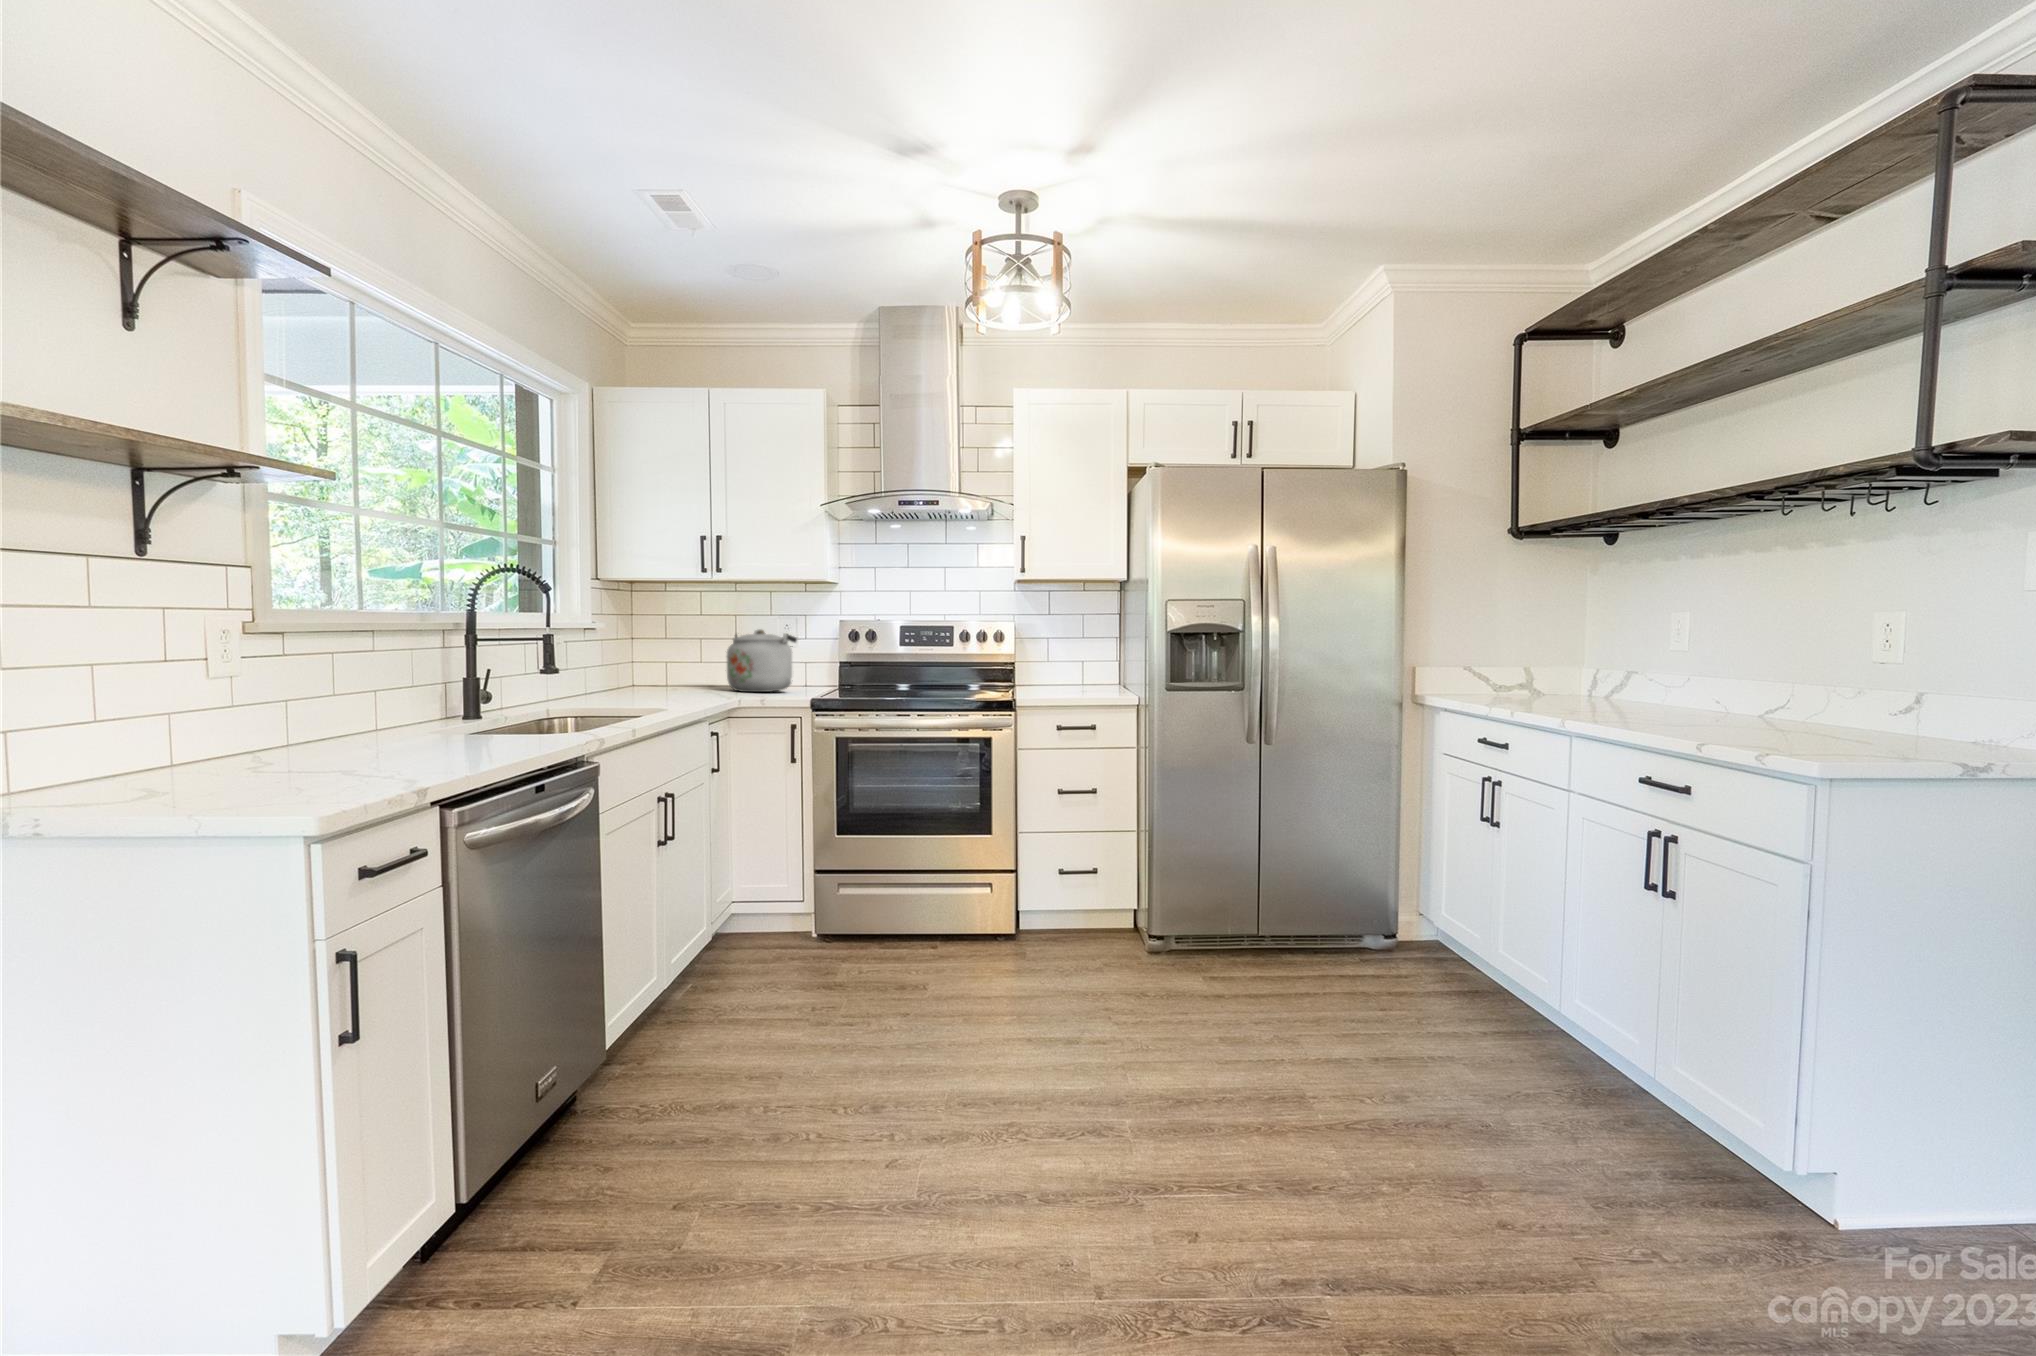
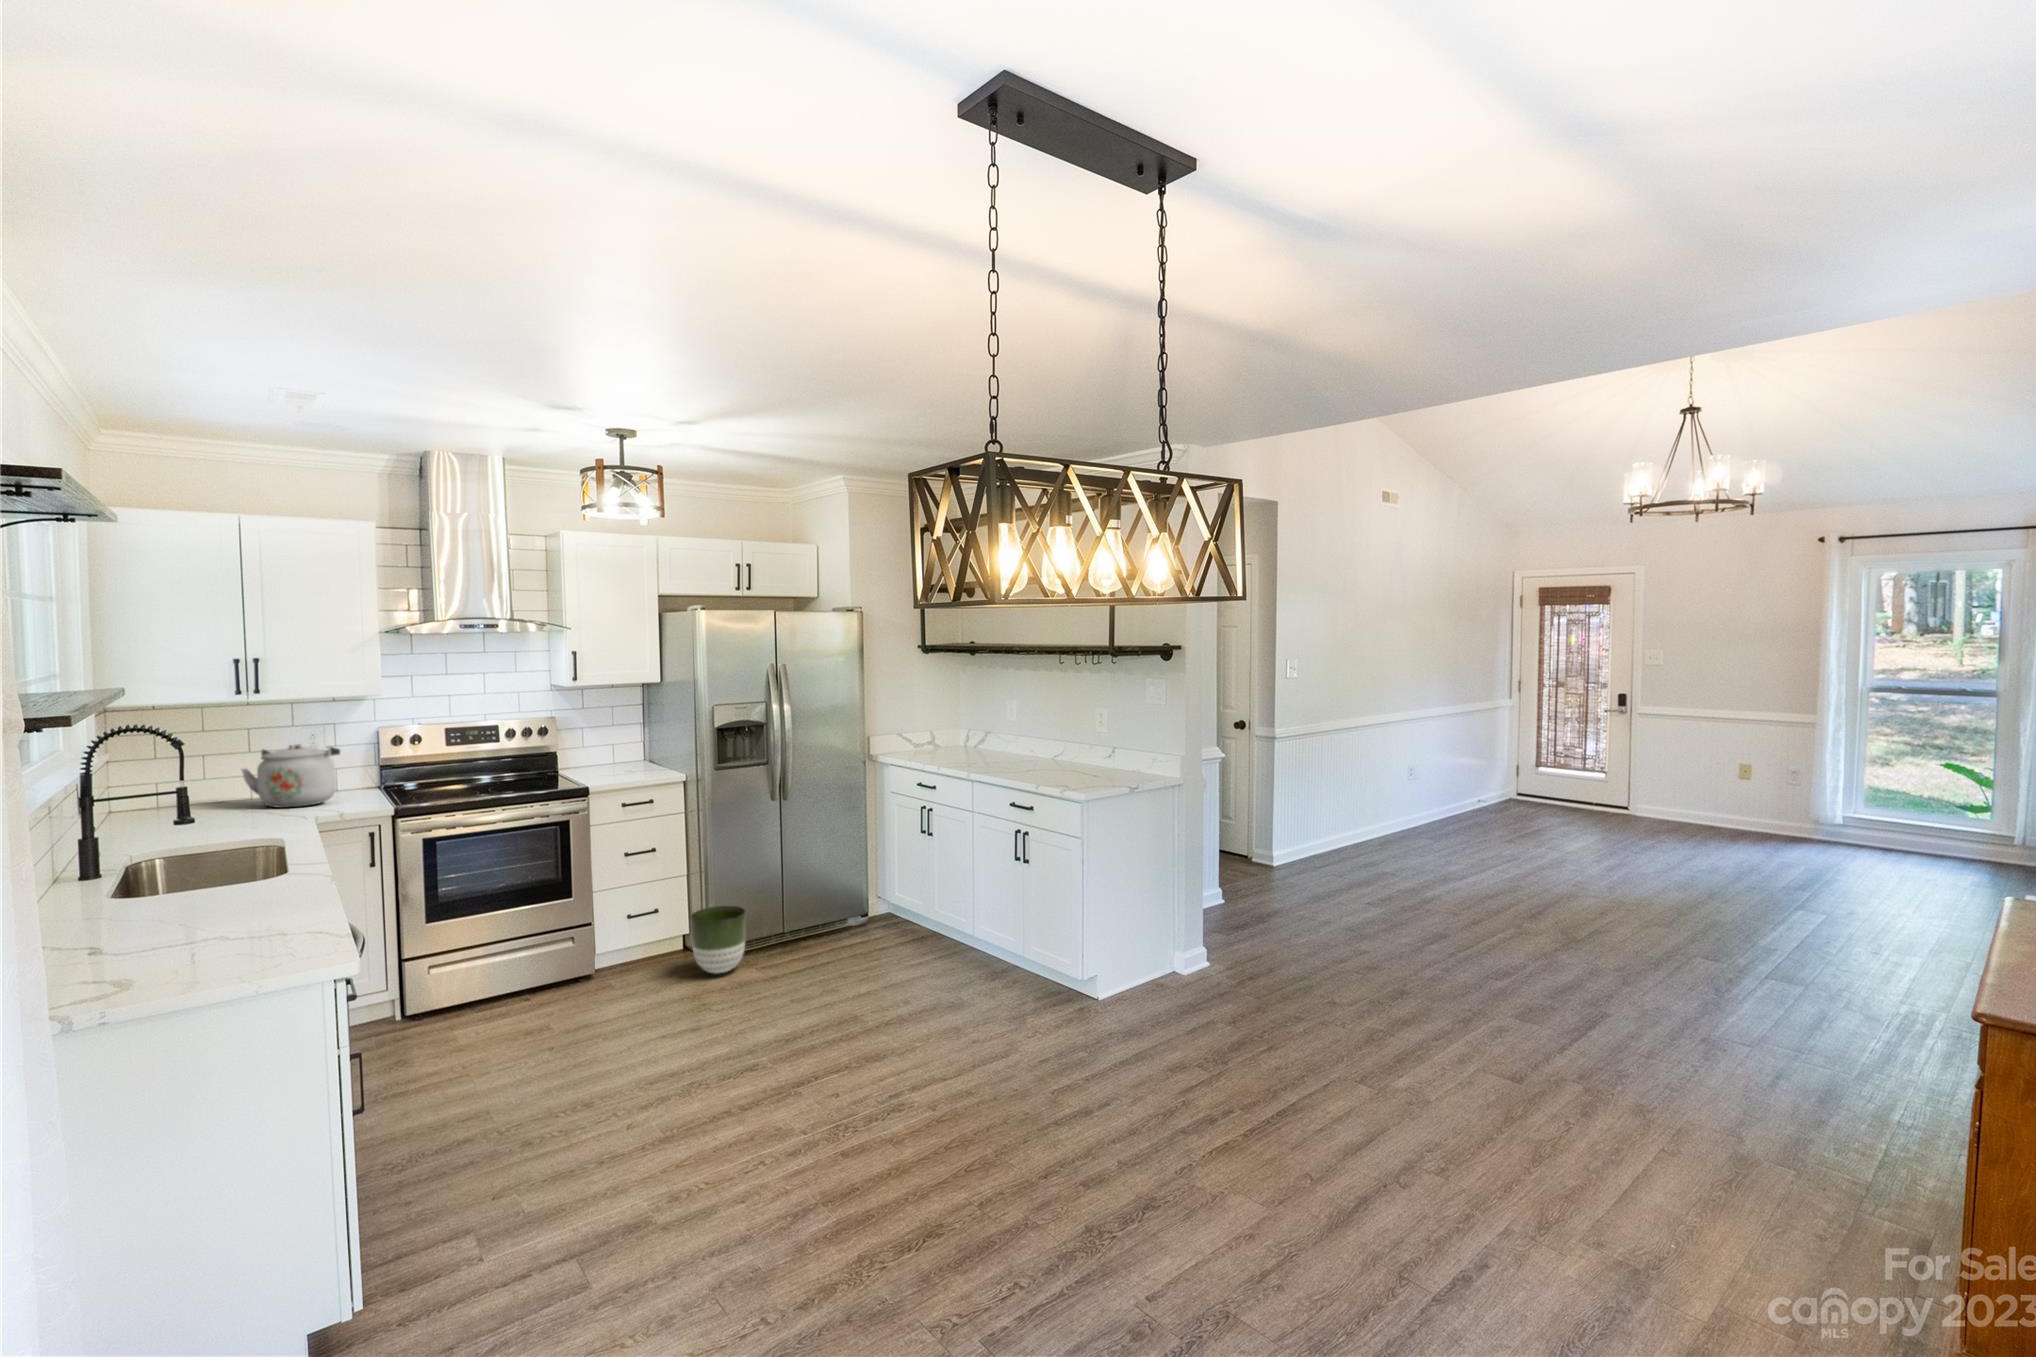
planter: none [1119,878,1195,974] -> present [690,906,746,974]

